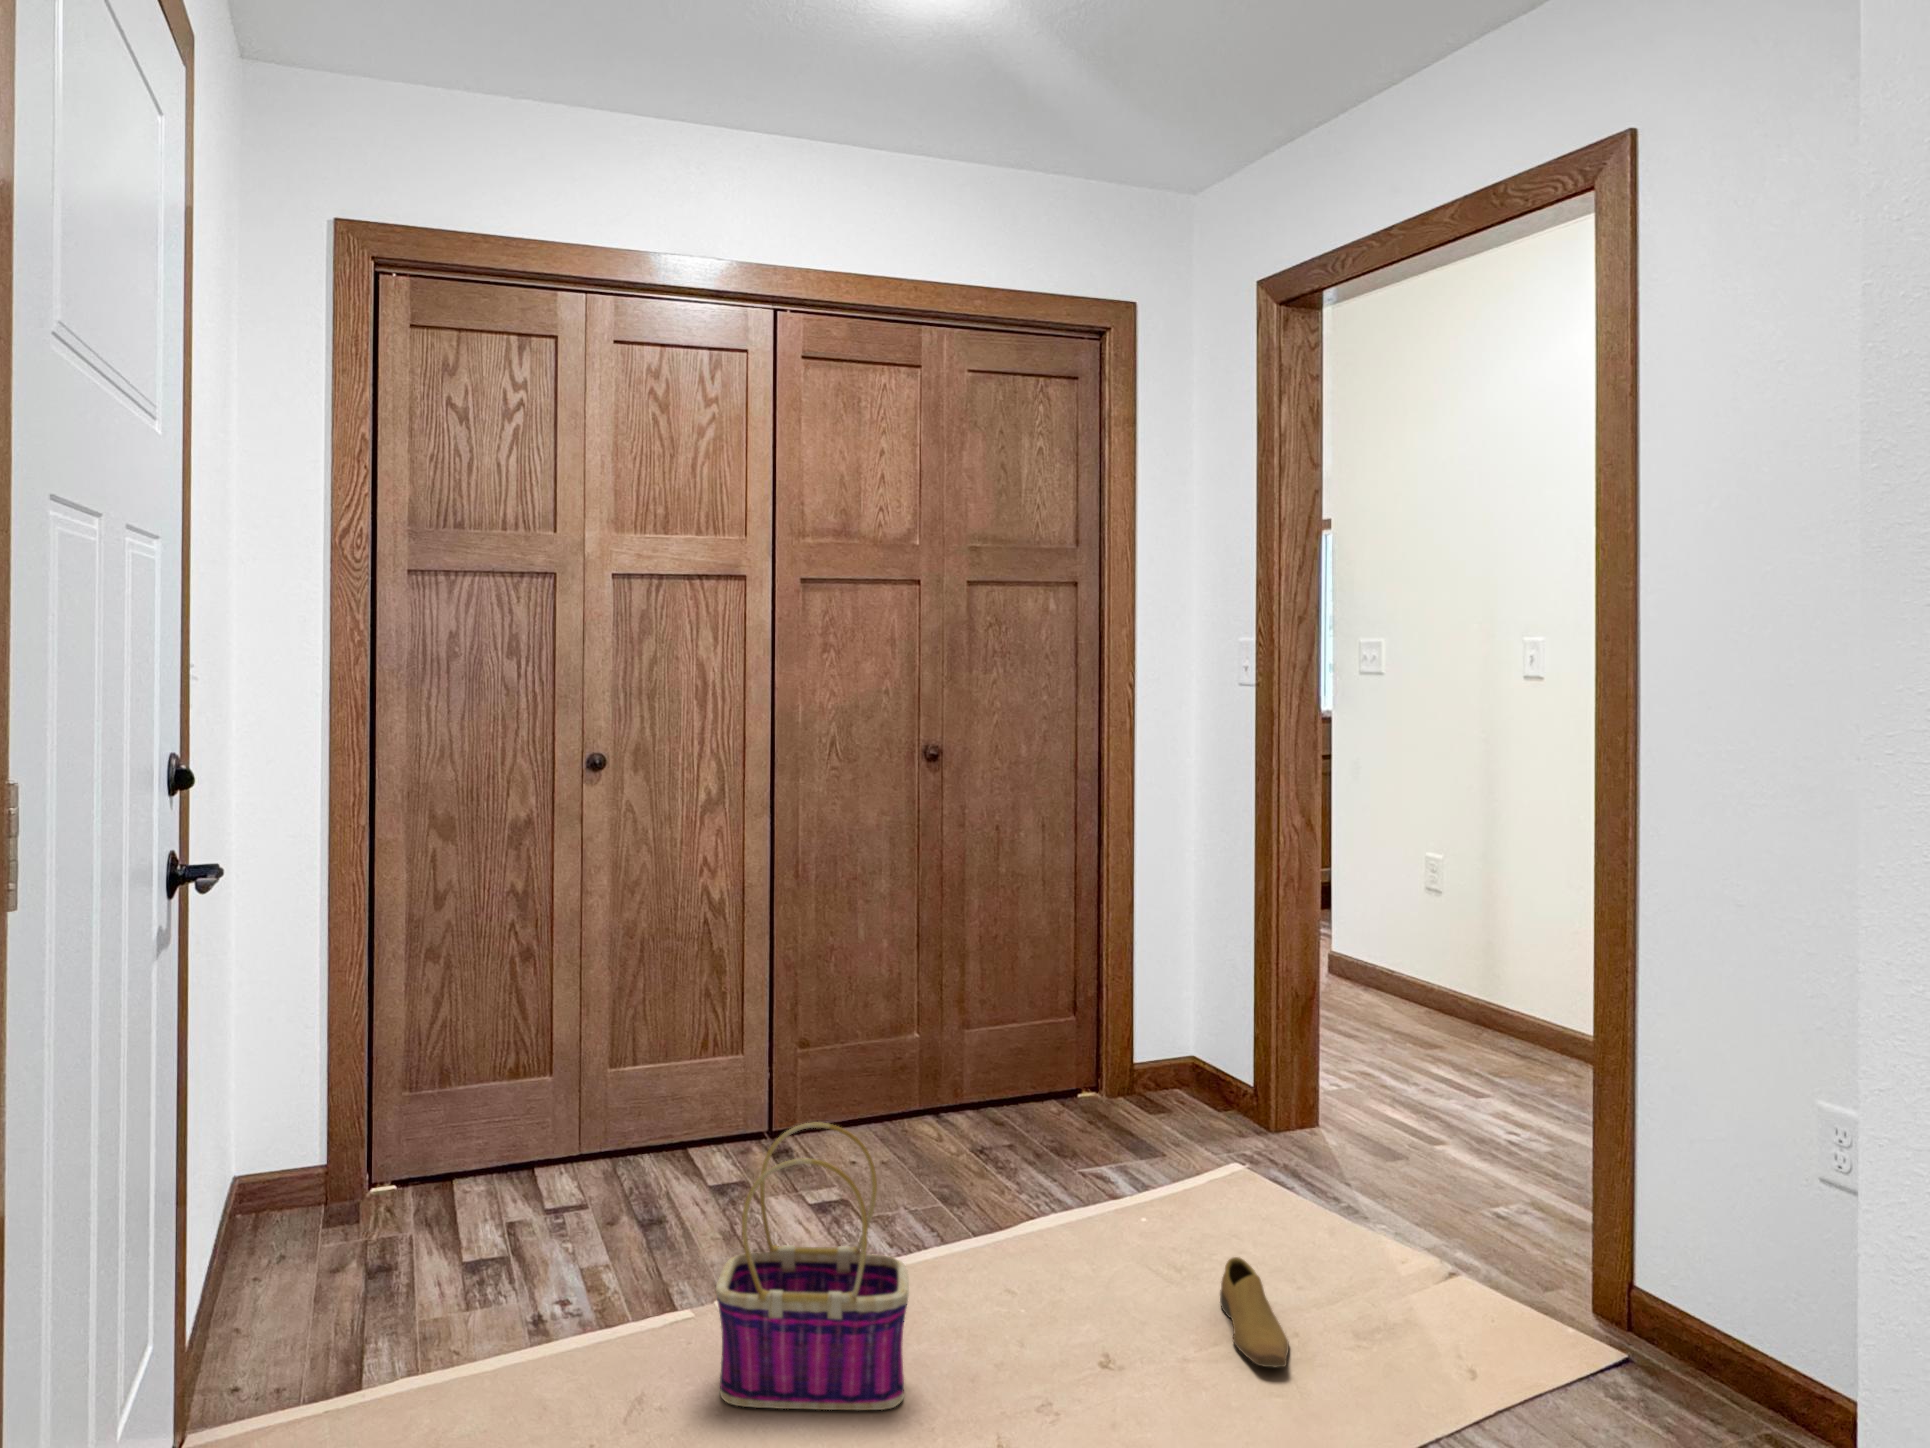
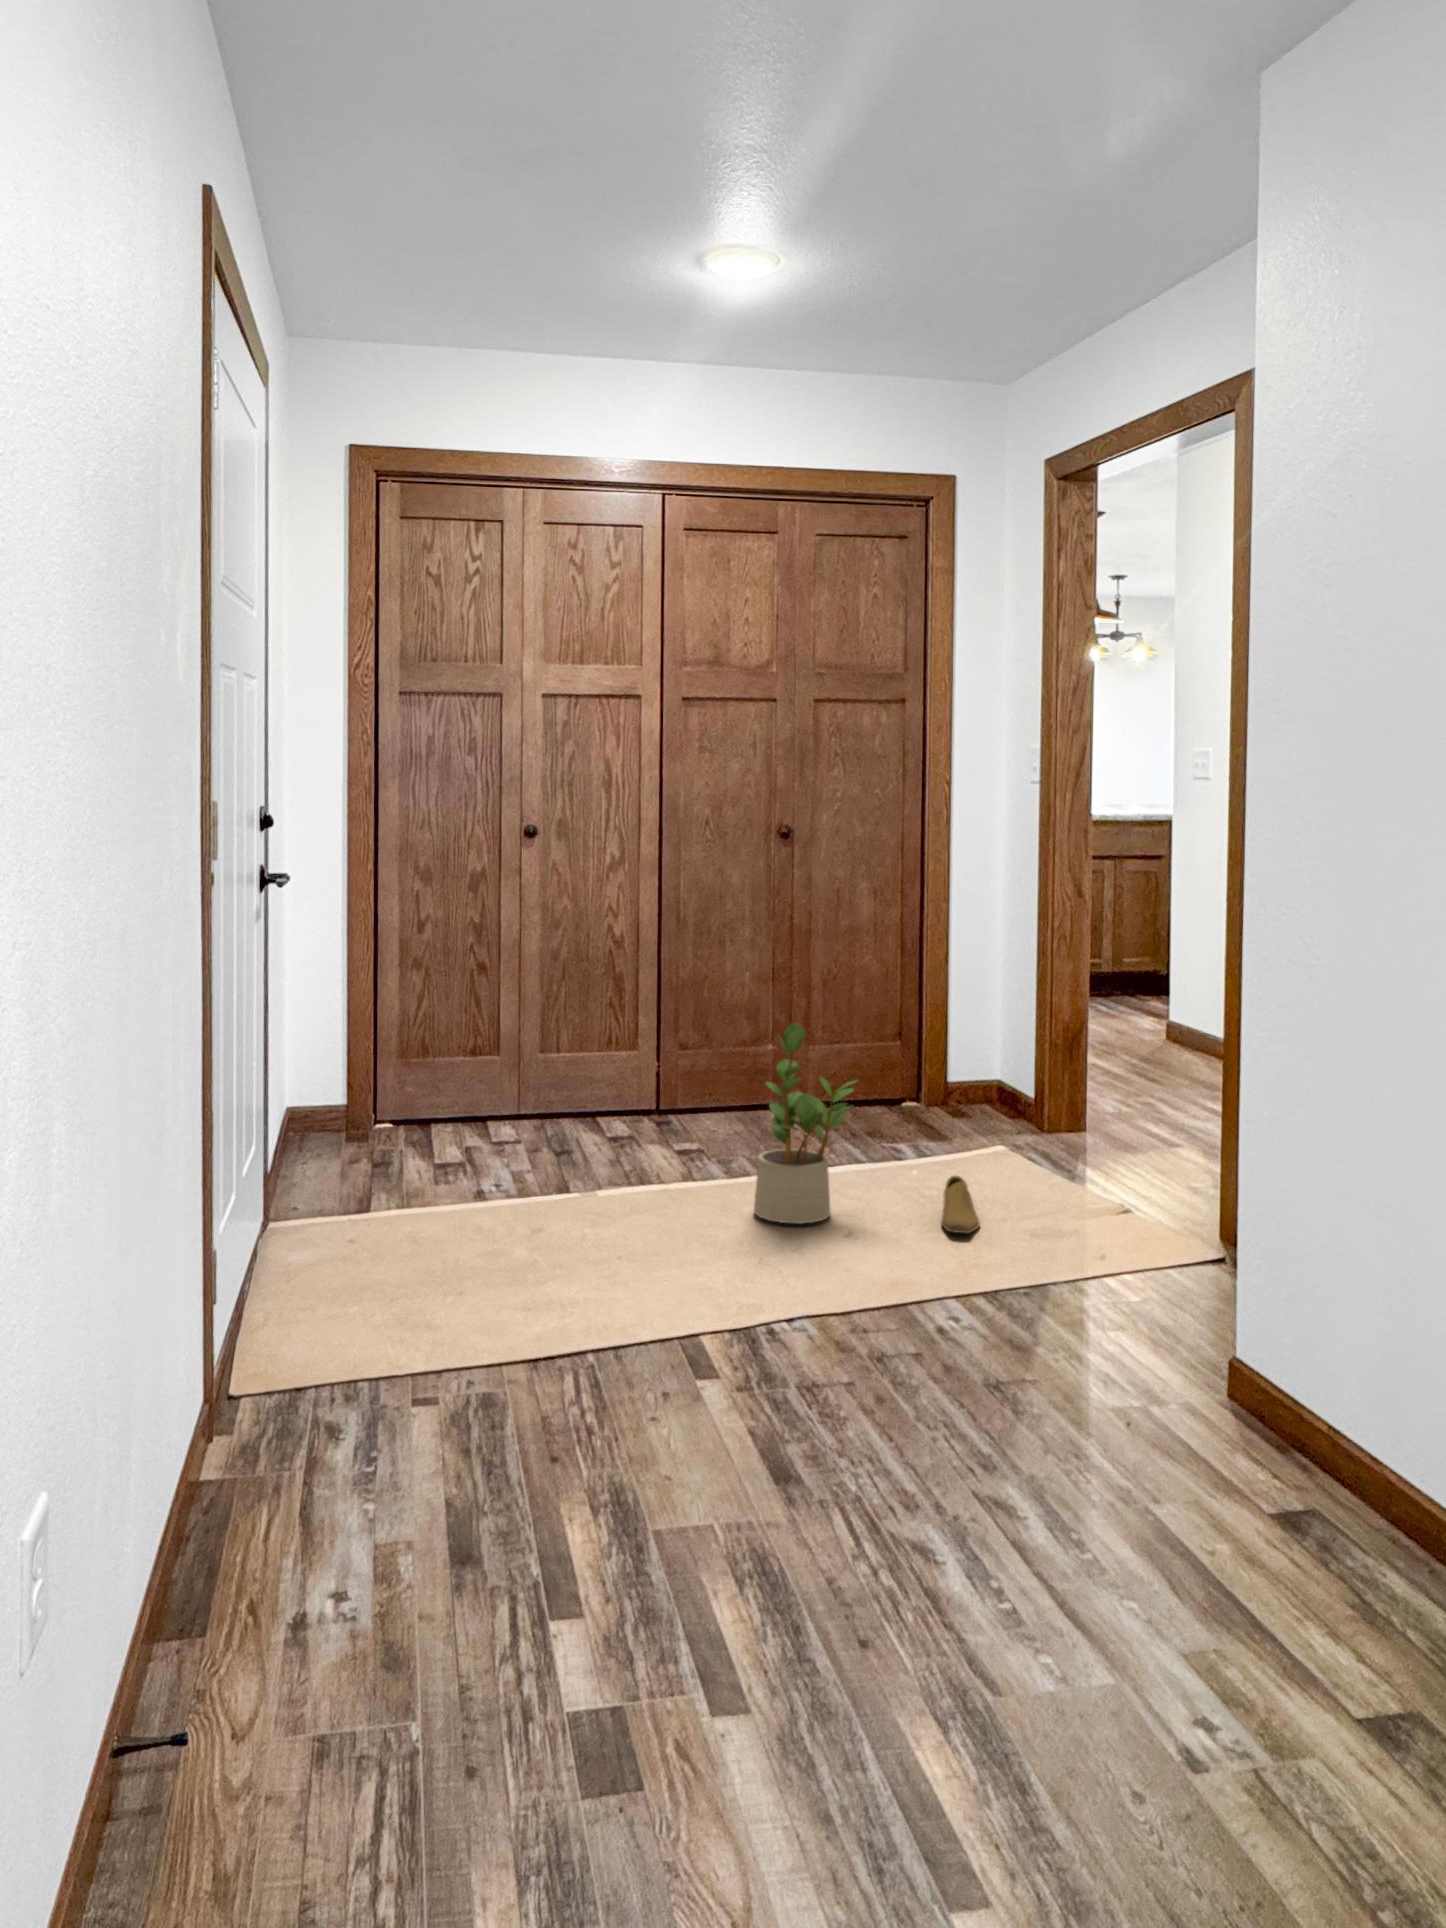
potted plant: none [958,1054,1109,1363] -> present [754,1022,857,1224]
basket: present [716,1122,909,1410] -> none [587,1061,714,1238]

